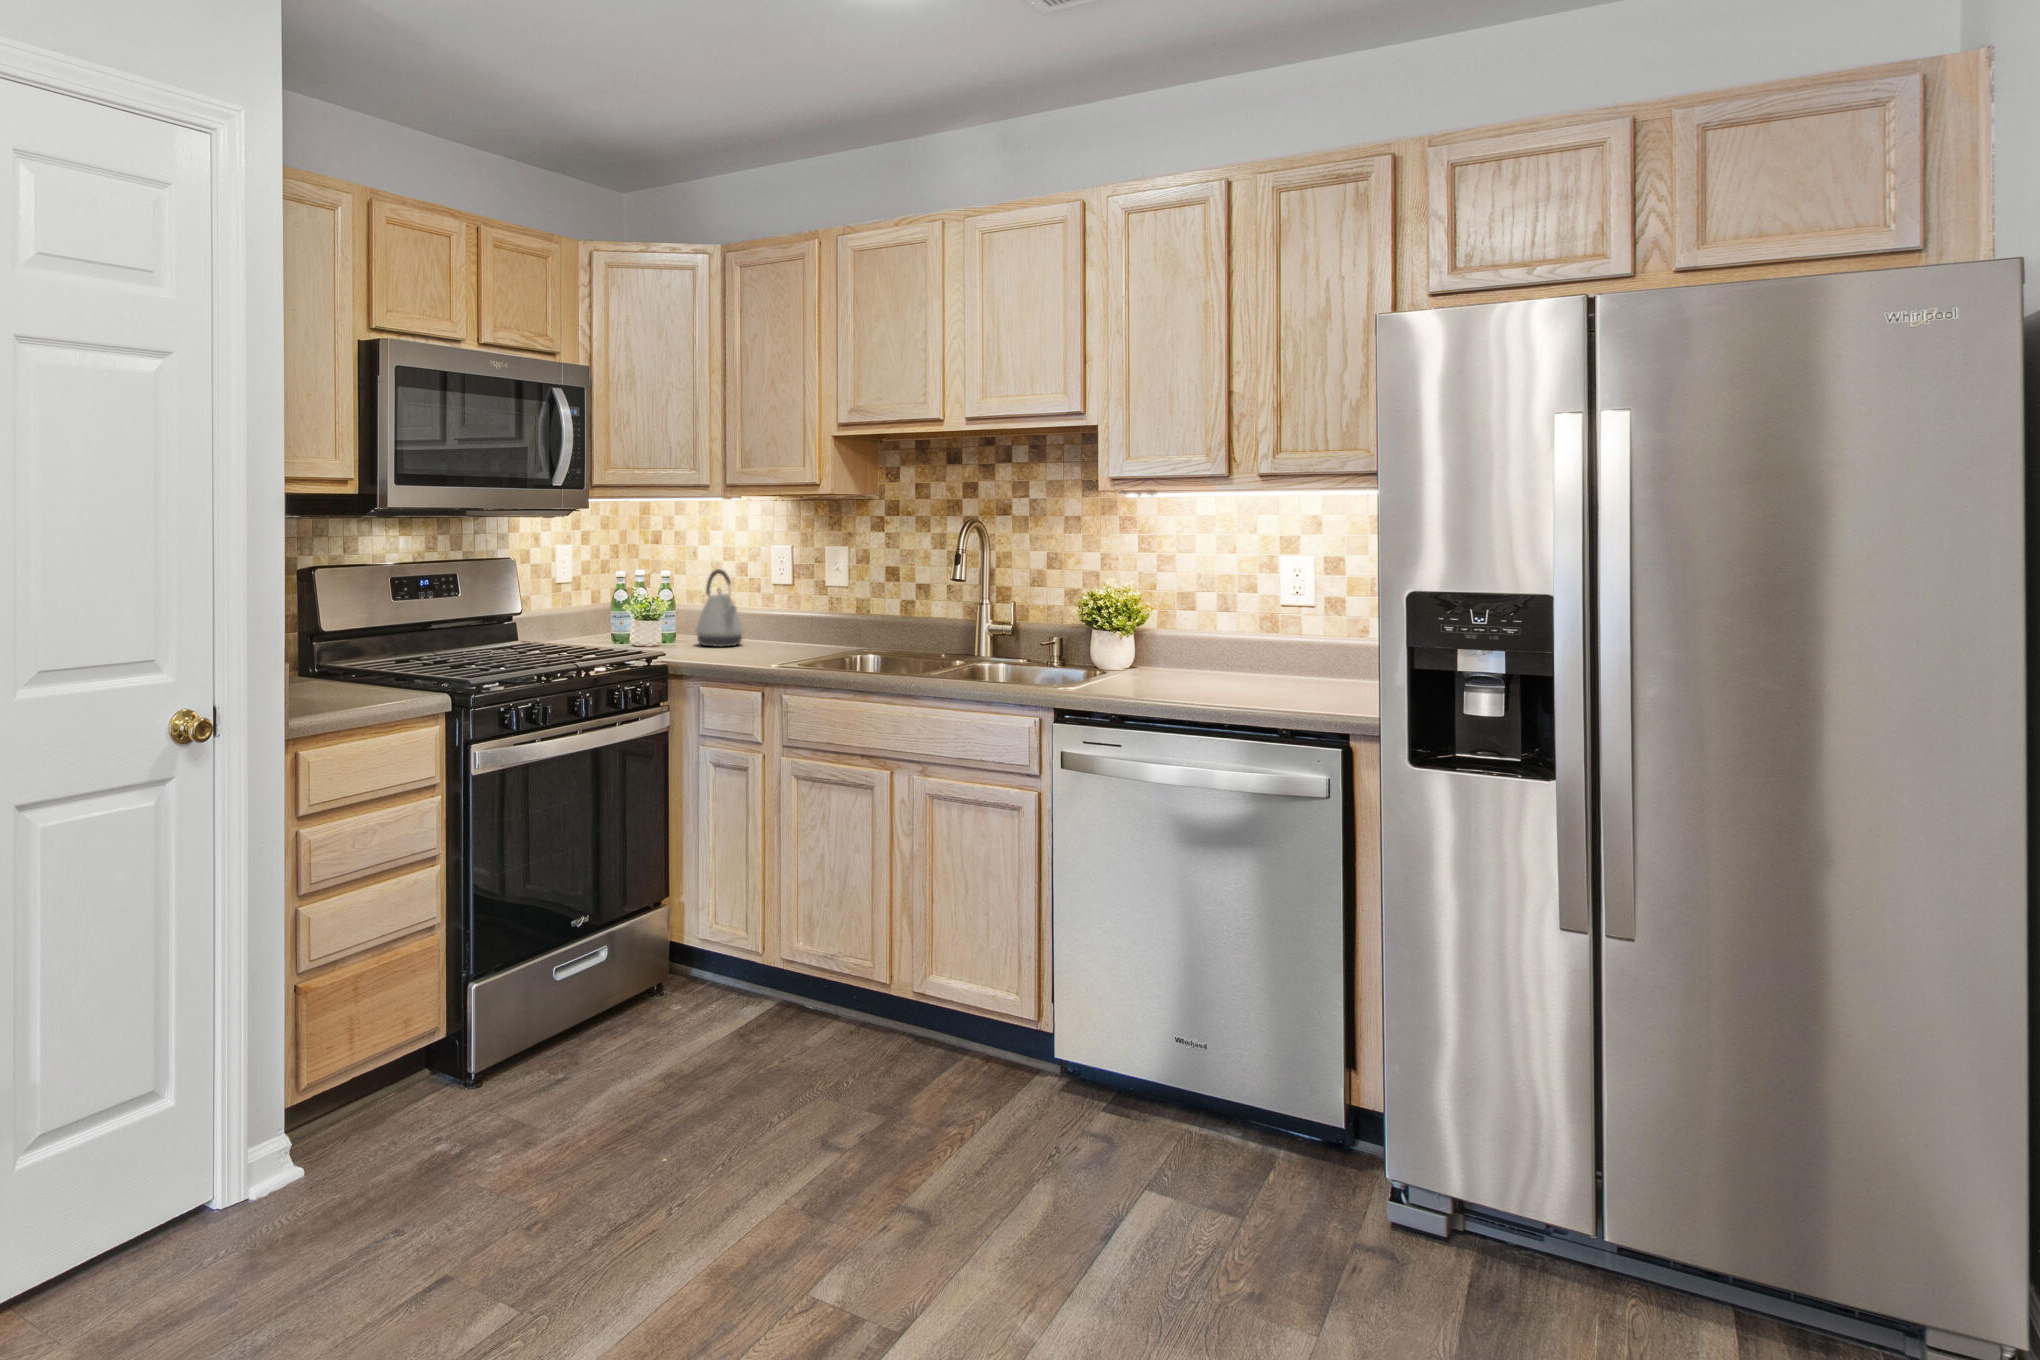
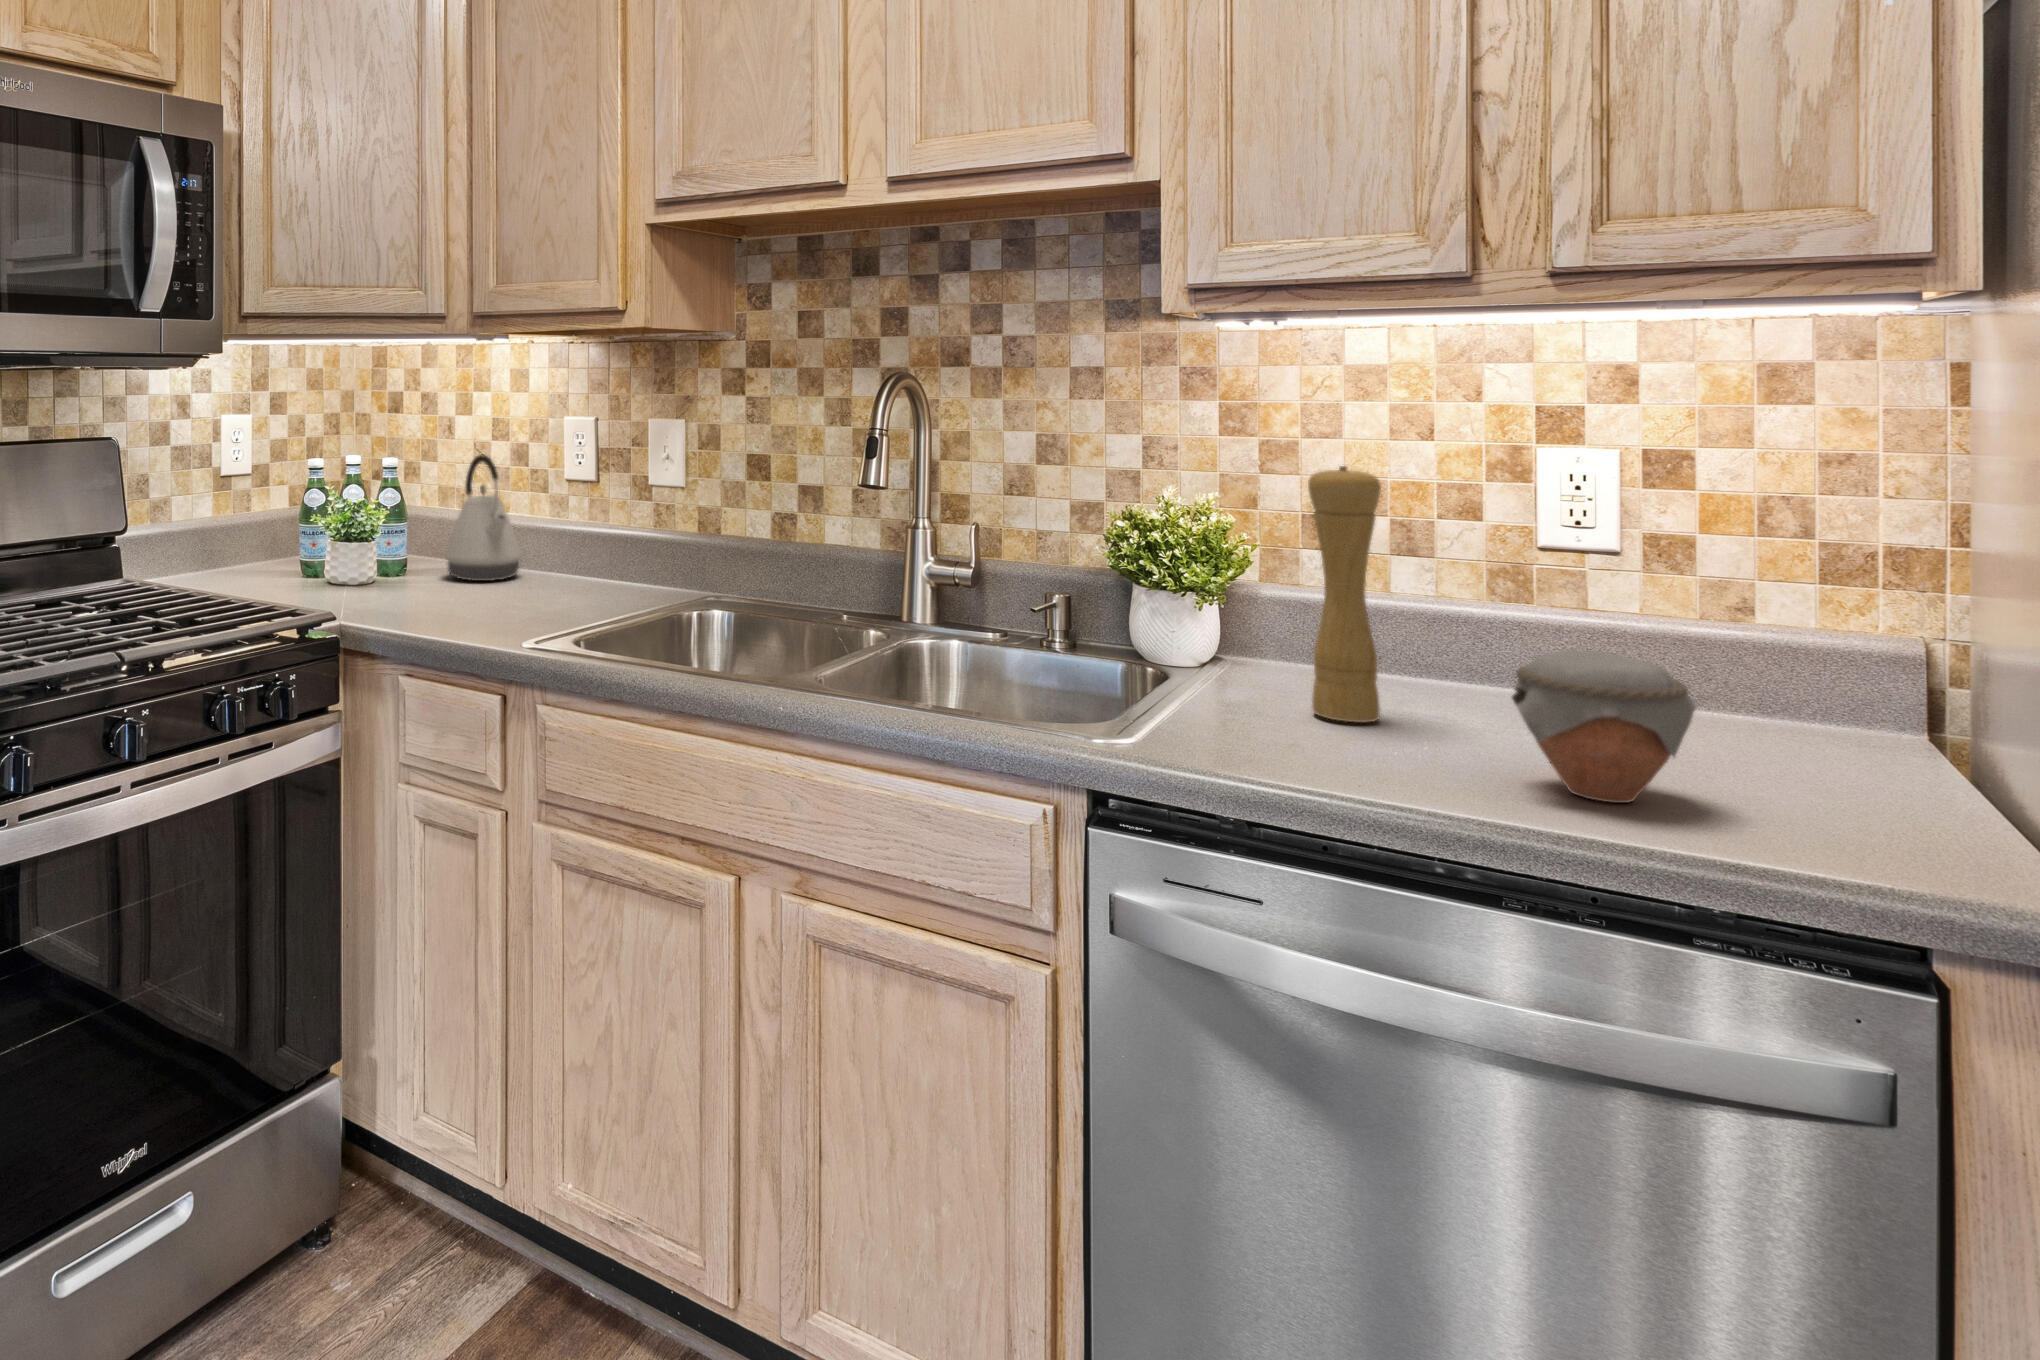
pepper mill: none [1166,564,1198,686] -> present [1308,466,1381,722]
jar: none [1232,641,1304,703] -> present [1512,650,1696,803]

